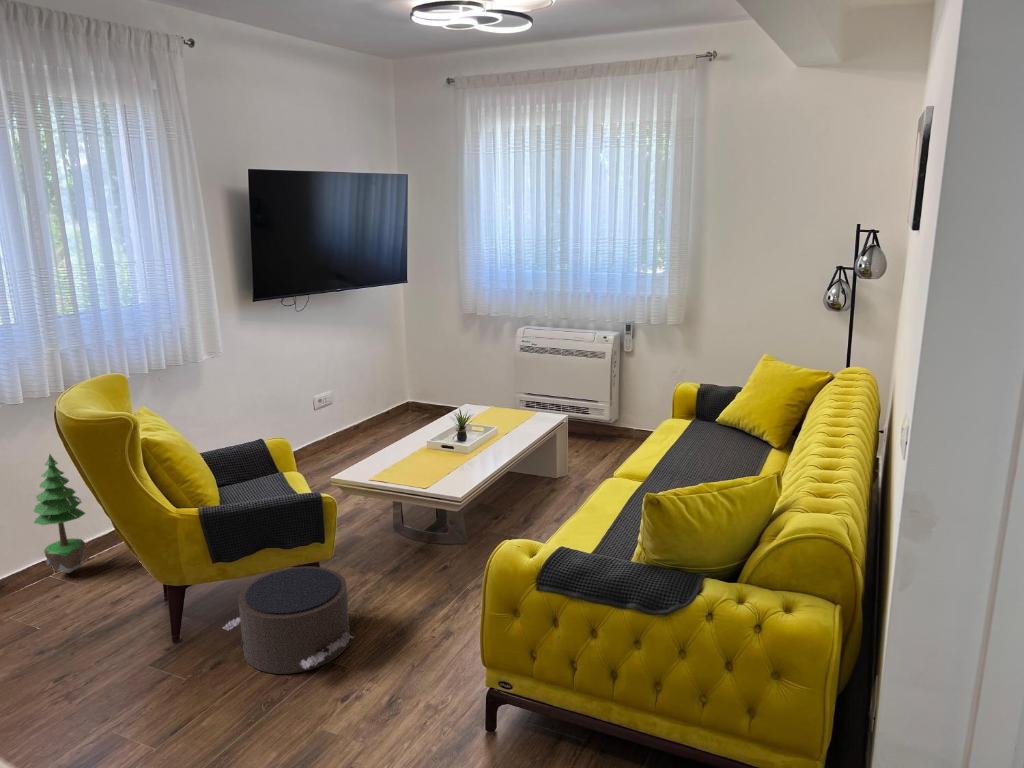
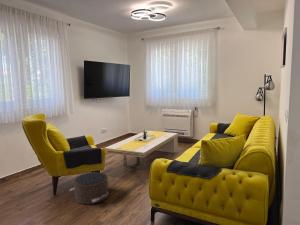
potted tree: present [33,454,85,574] -> none [16,138,32,176]

